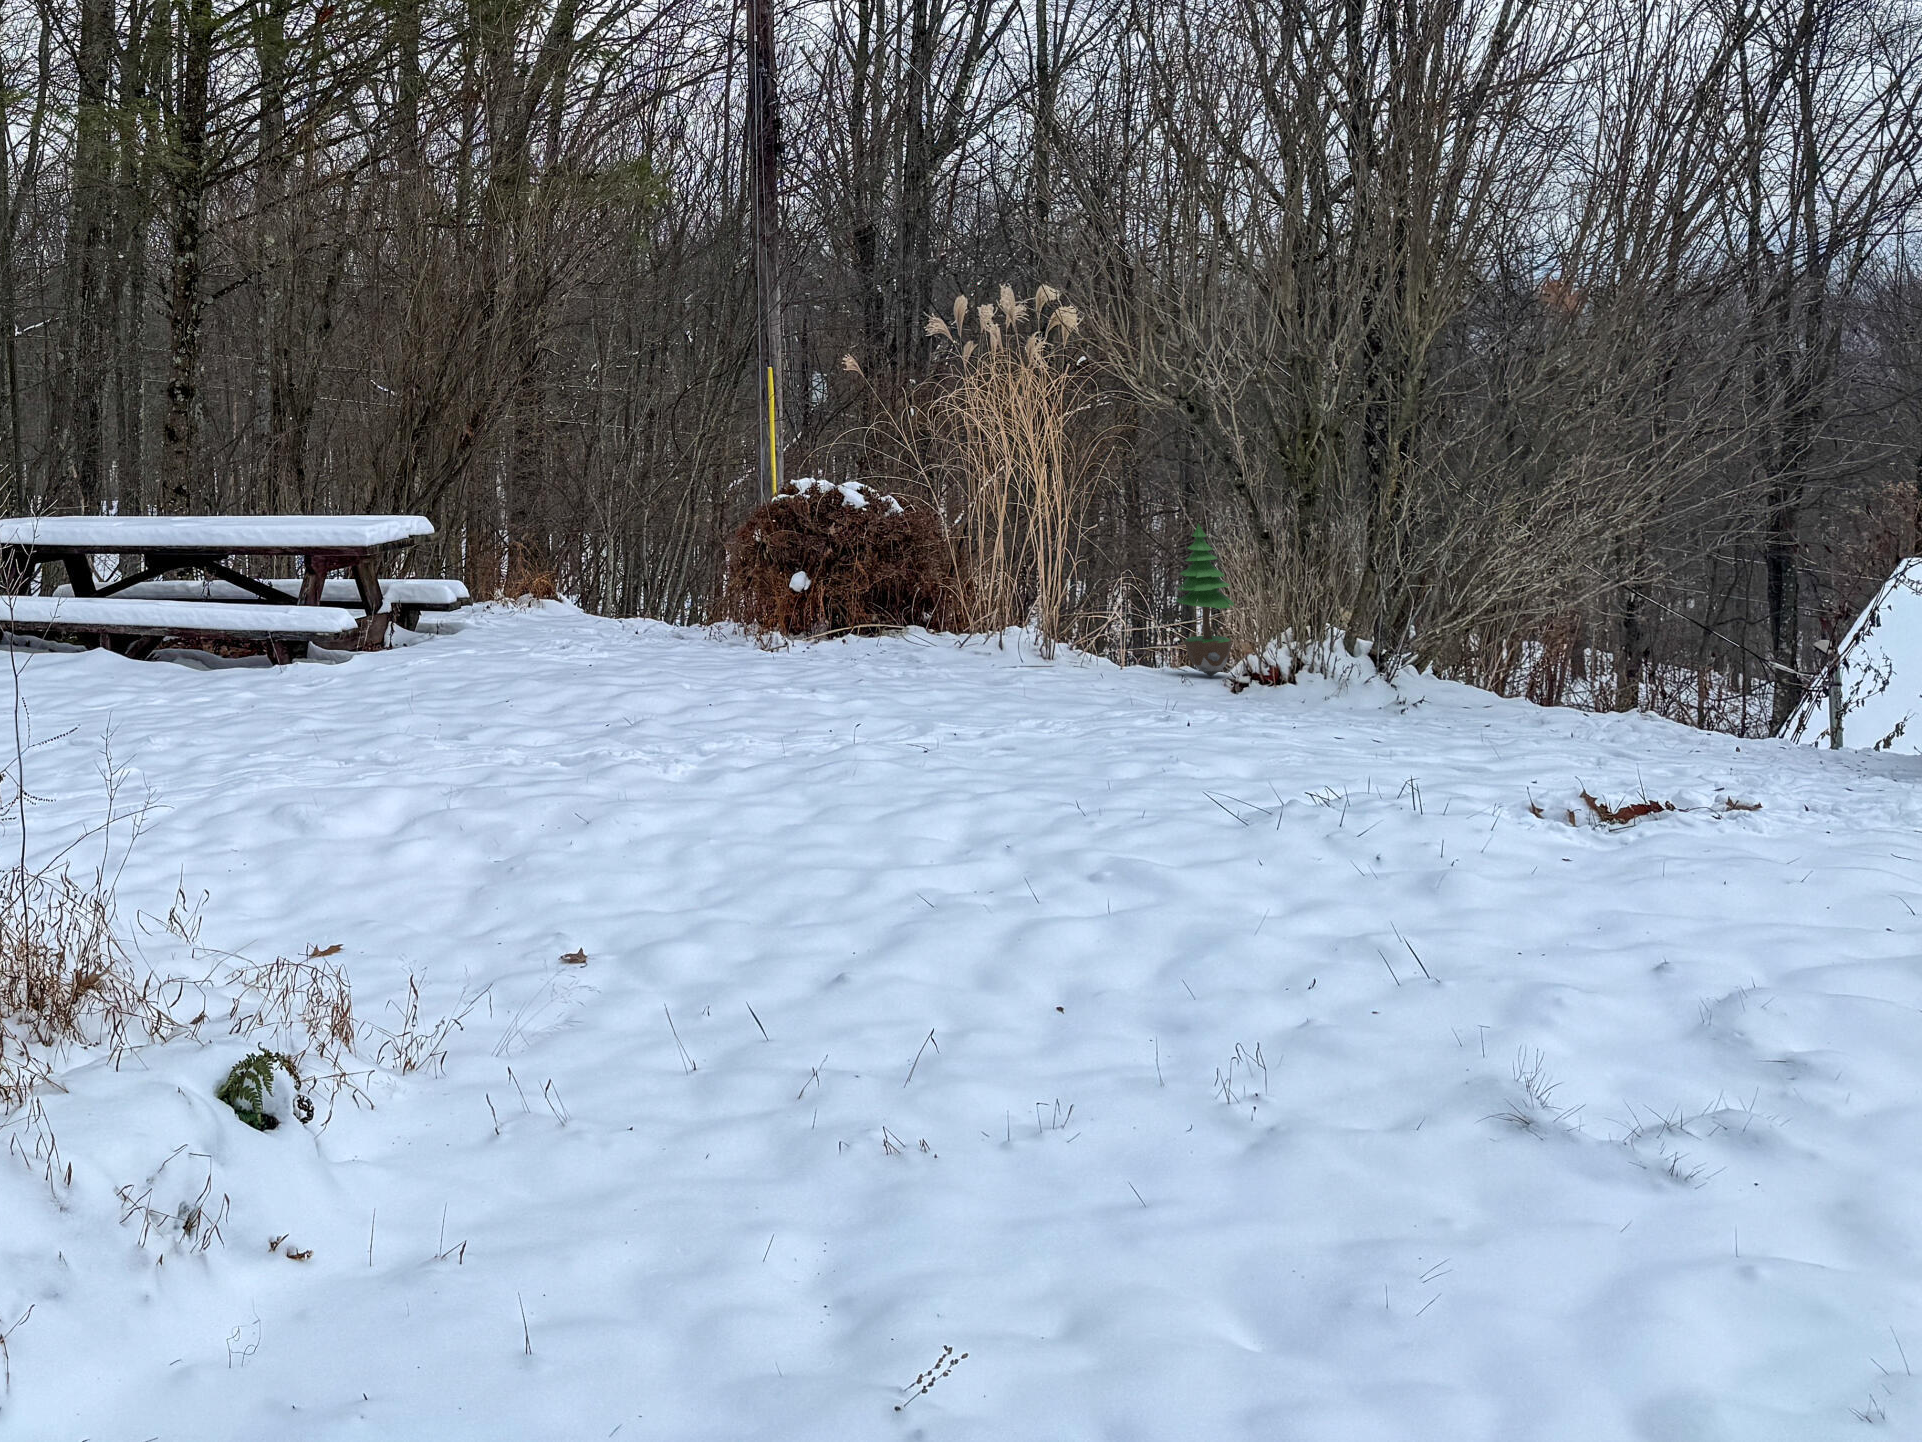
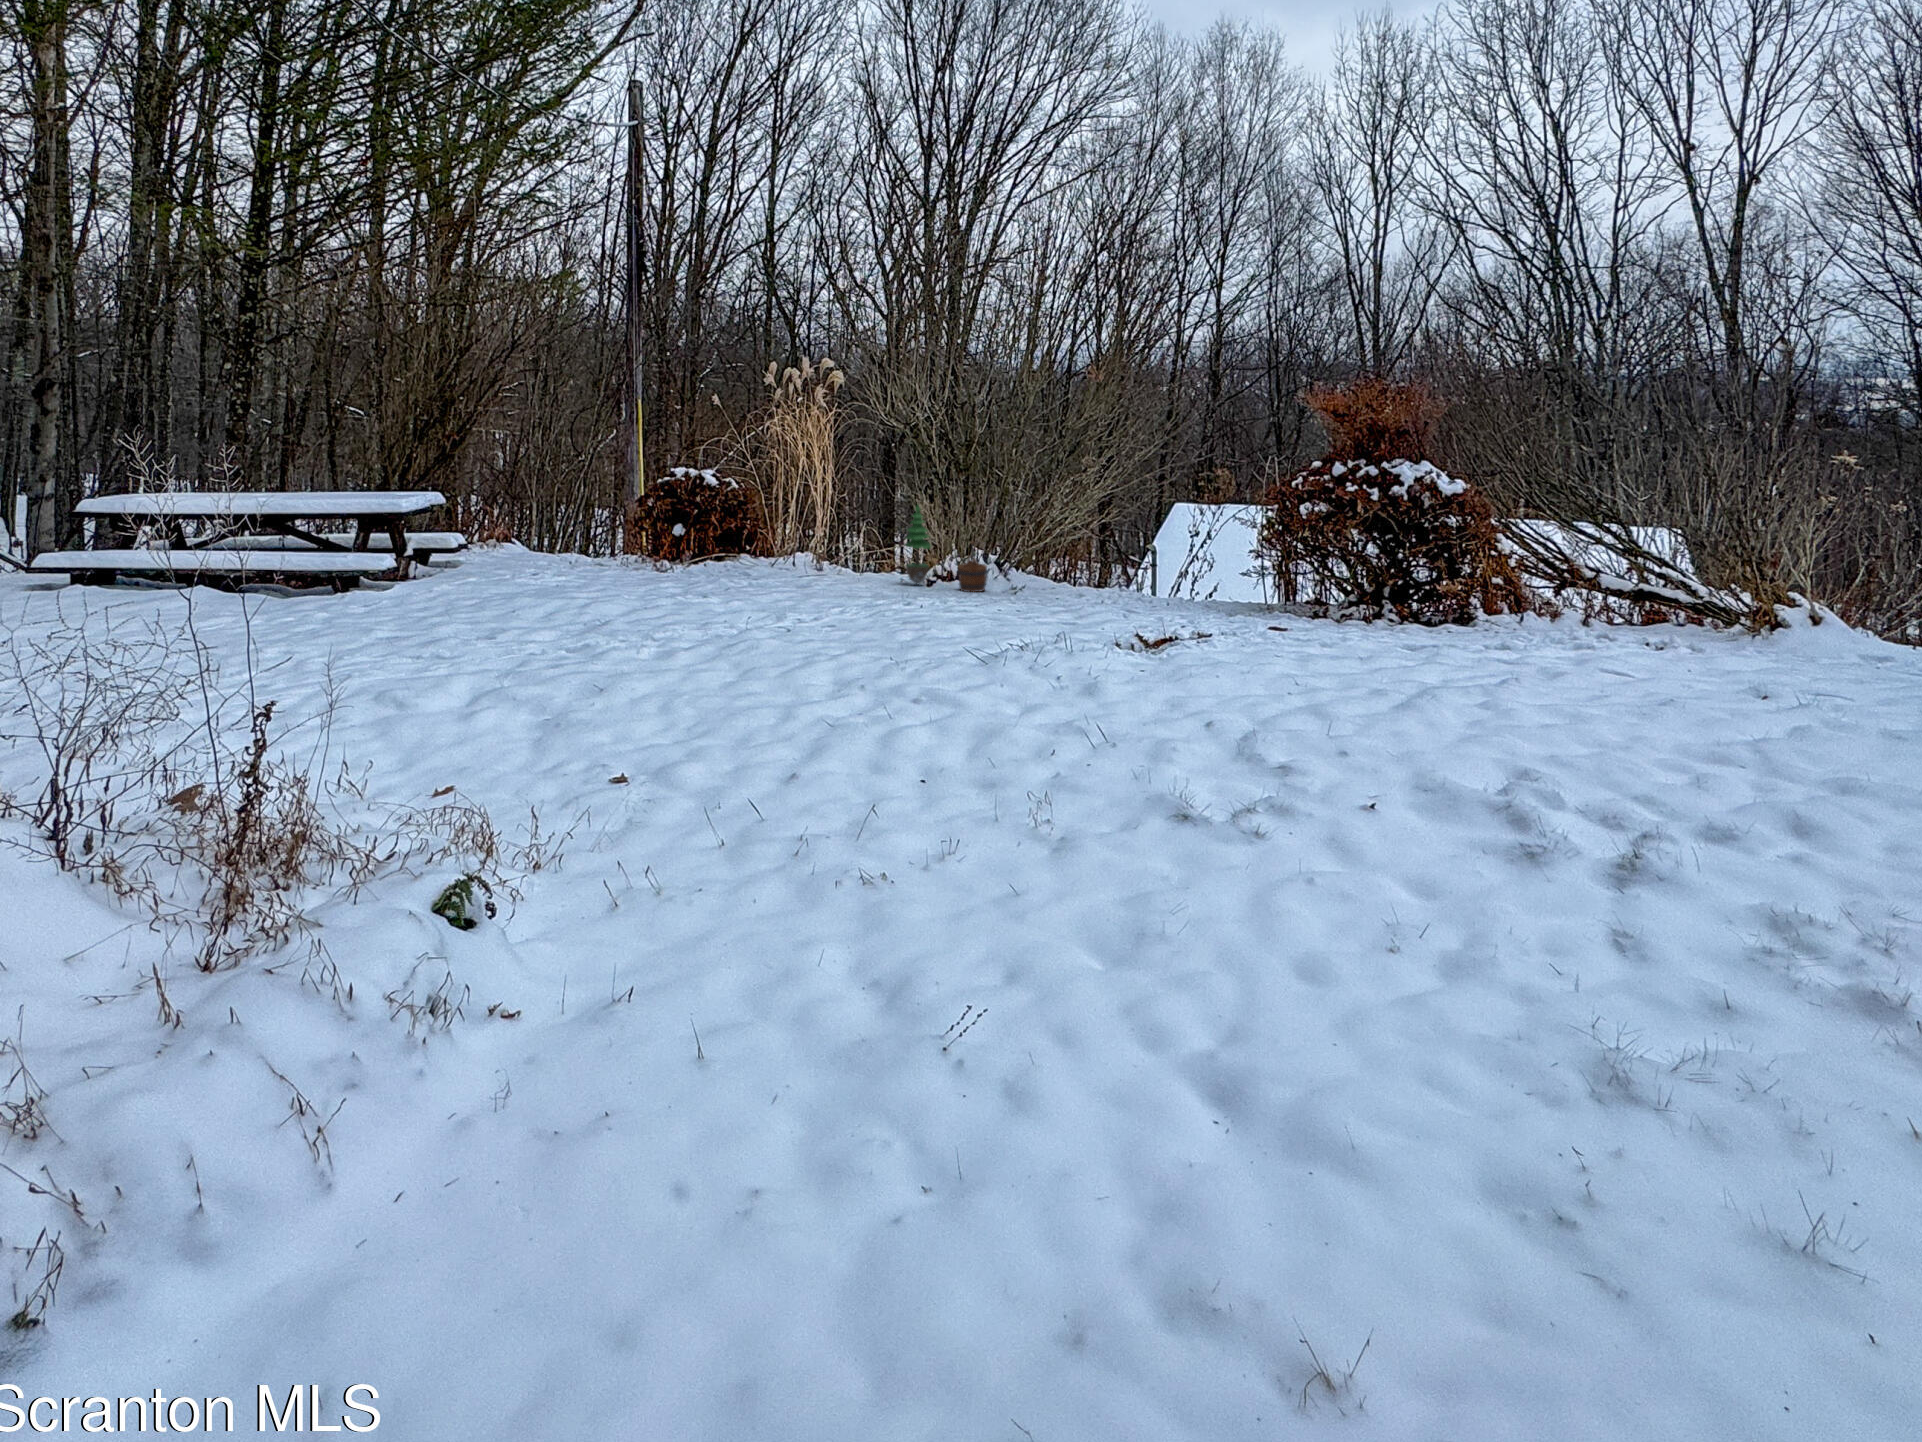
wooden bucket: none [1289,593,1354,692] -> present [958,541,987,592]

